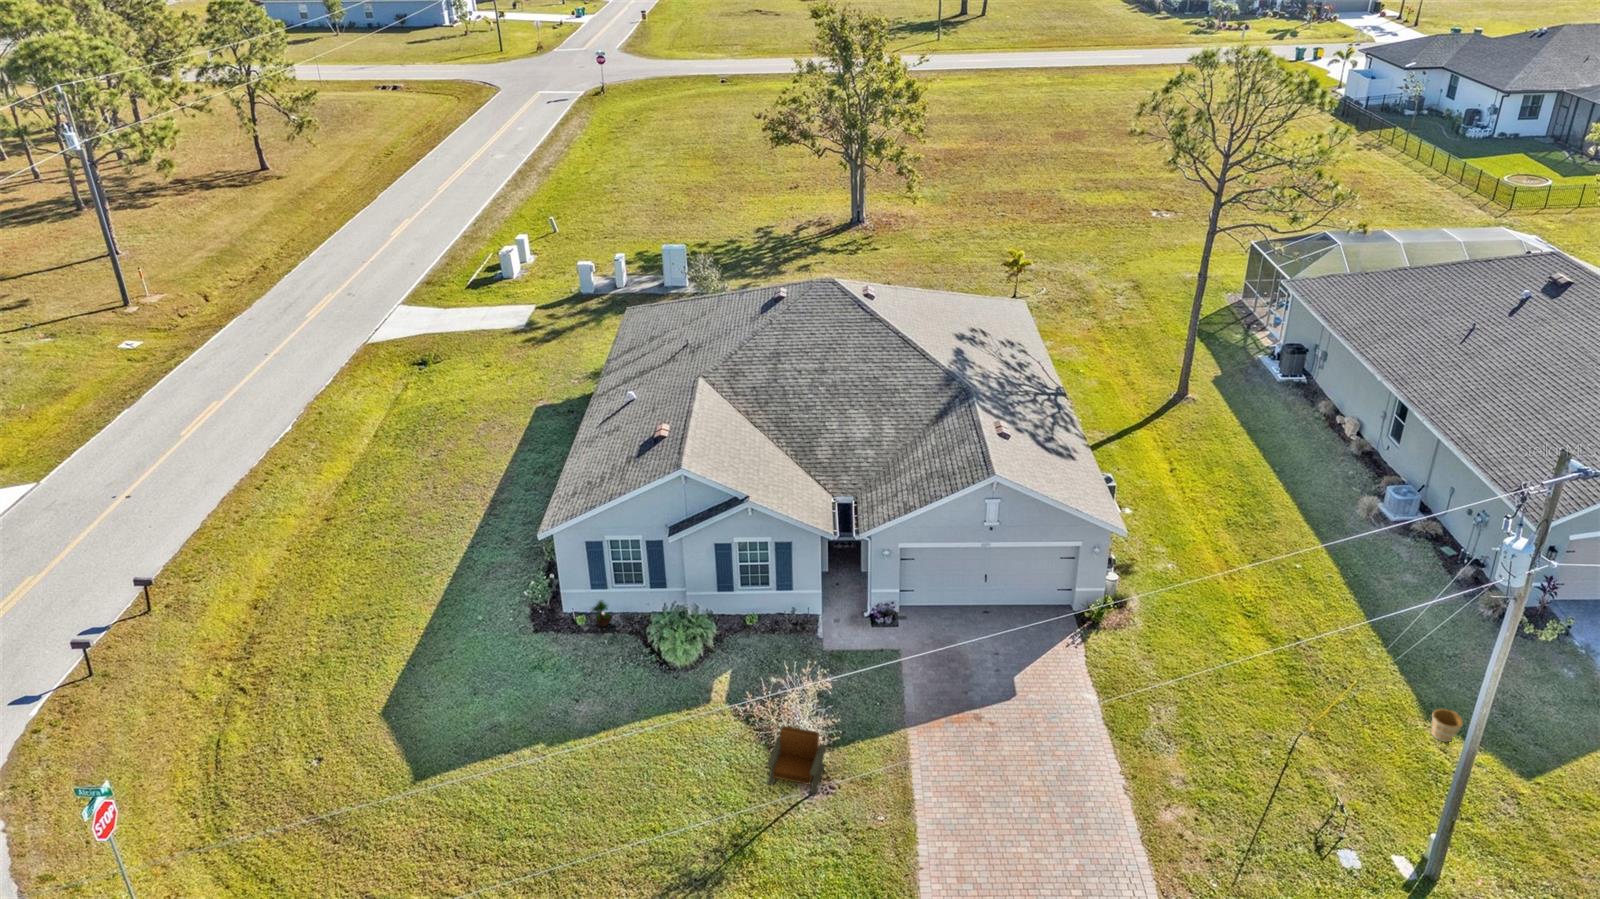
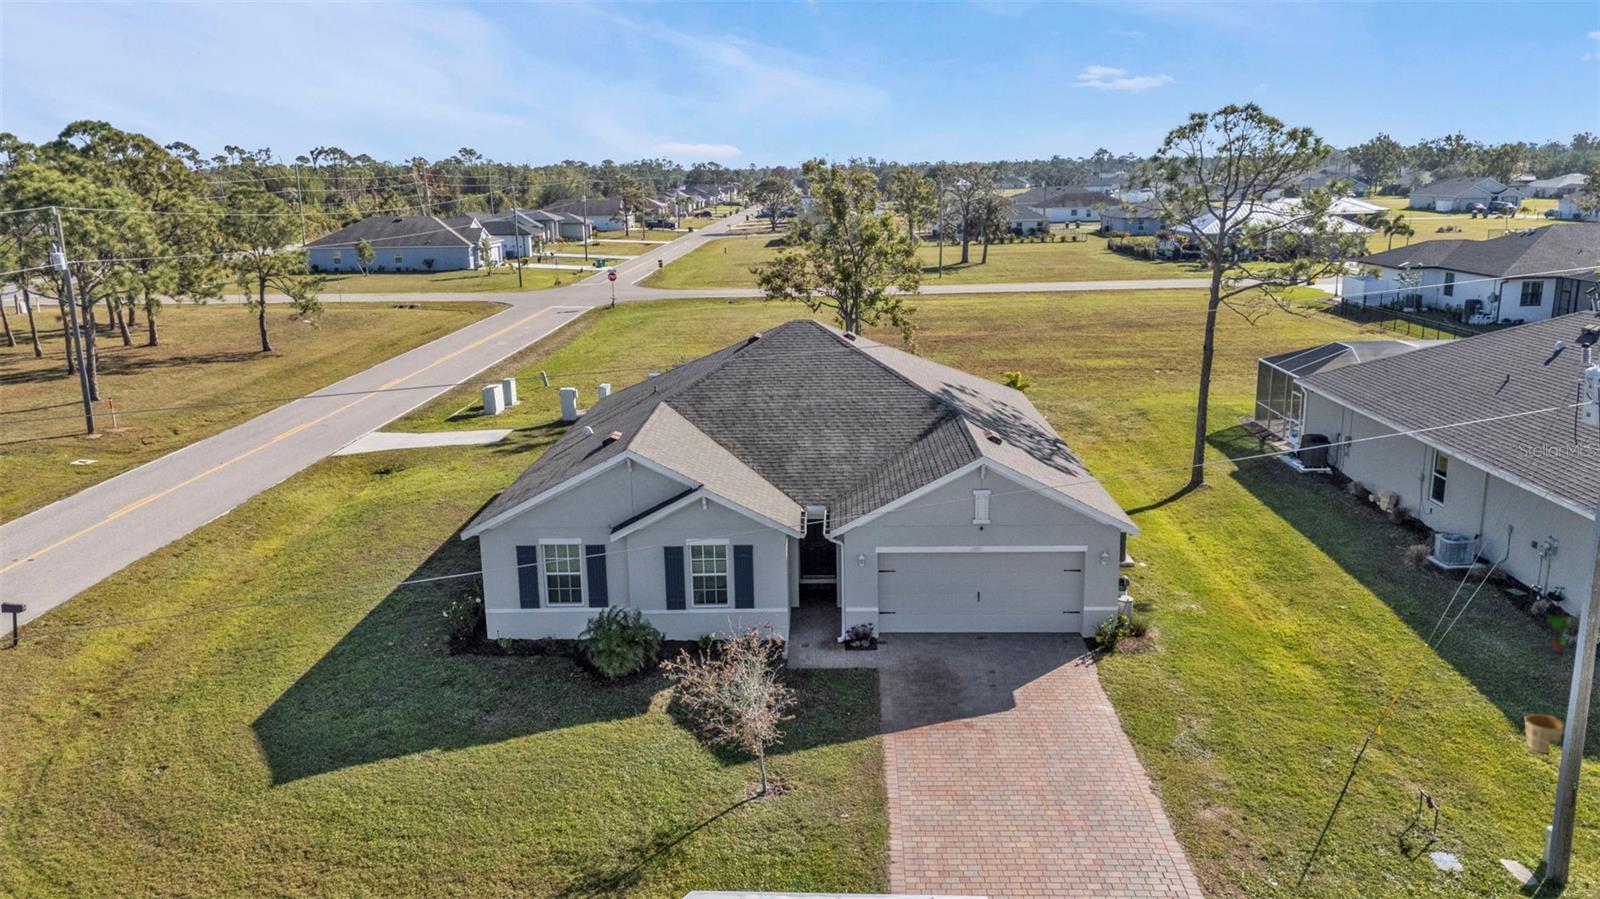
potted tree: present [592,600,611,626] -> present [1549,616,1570,653]
lounge chair: present [767,726,826,793] -> none [705,716,781,797]

